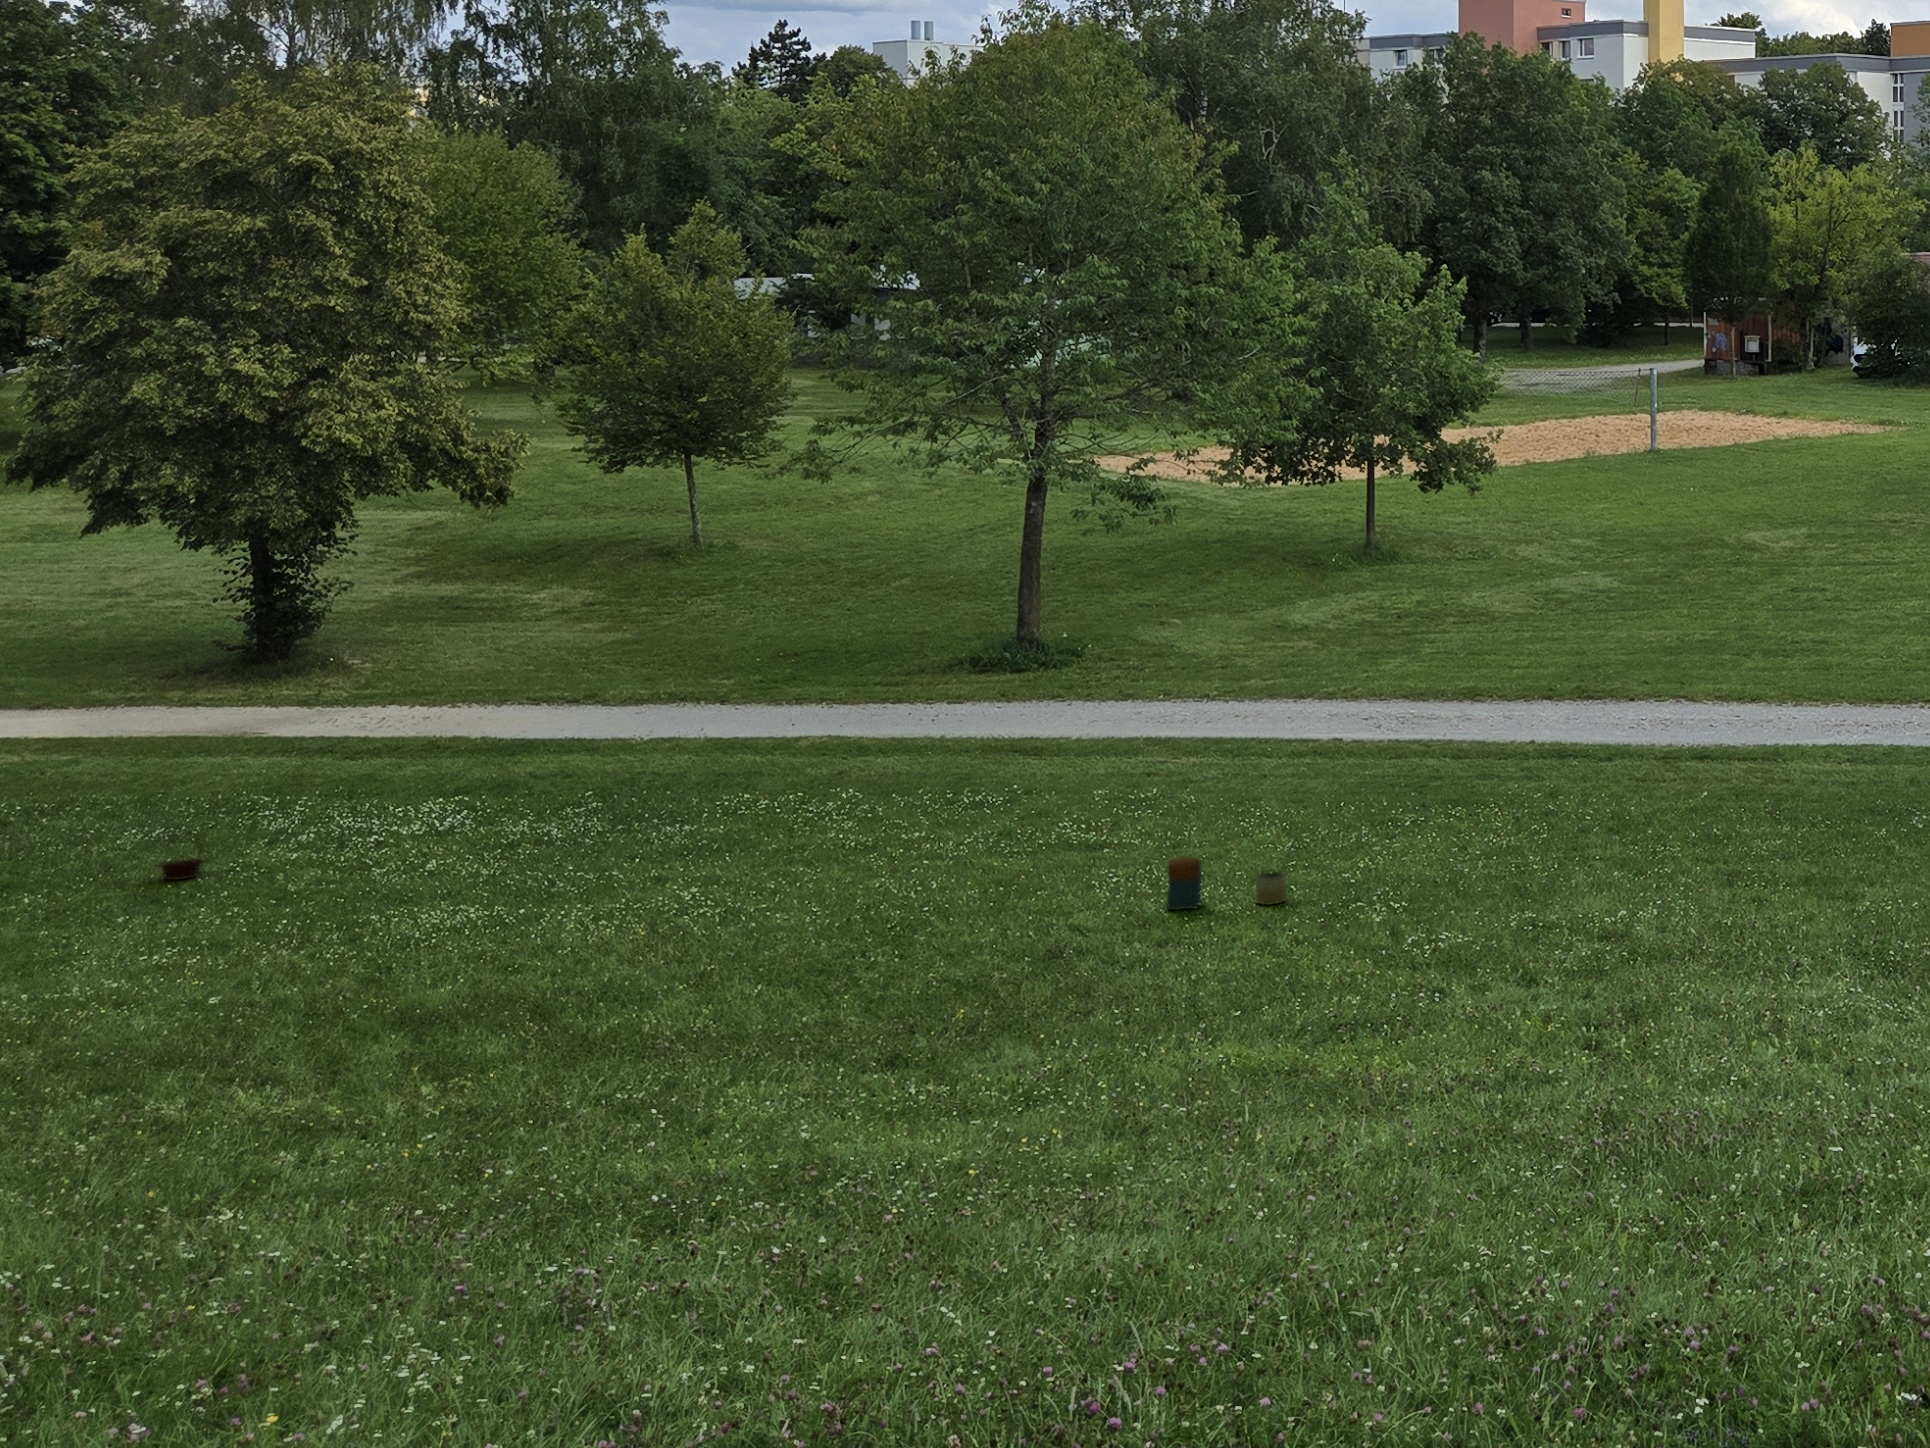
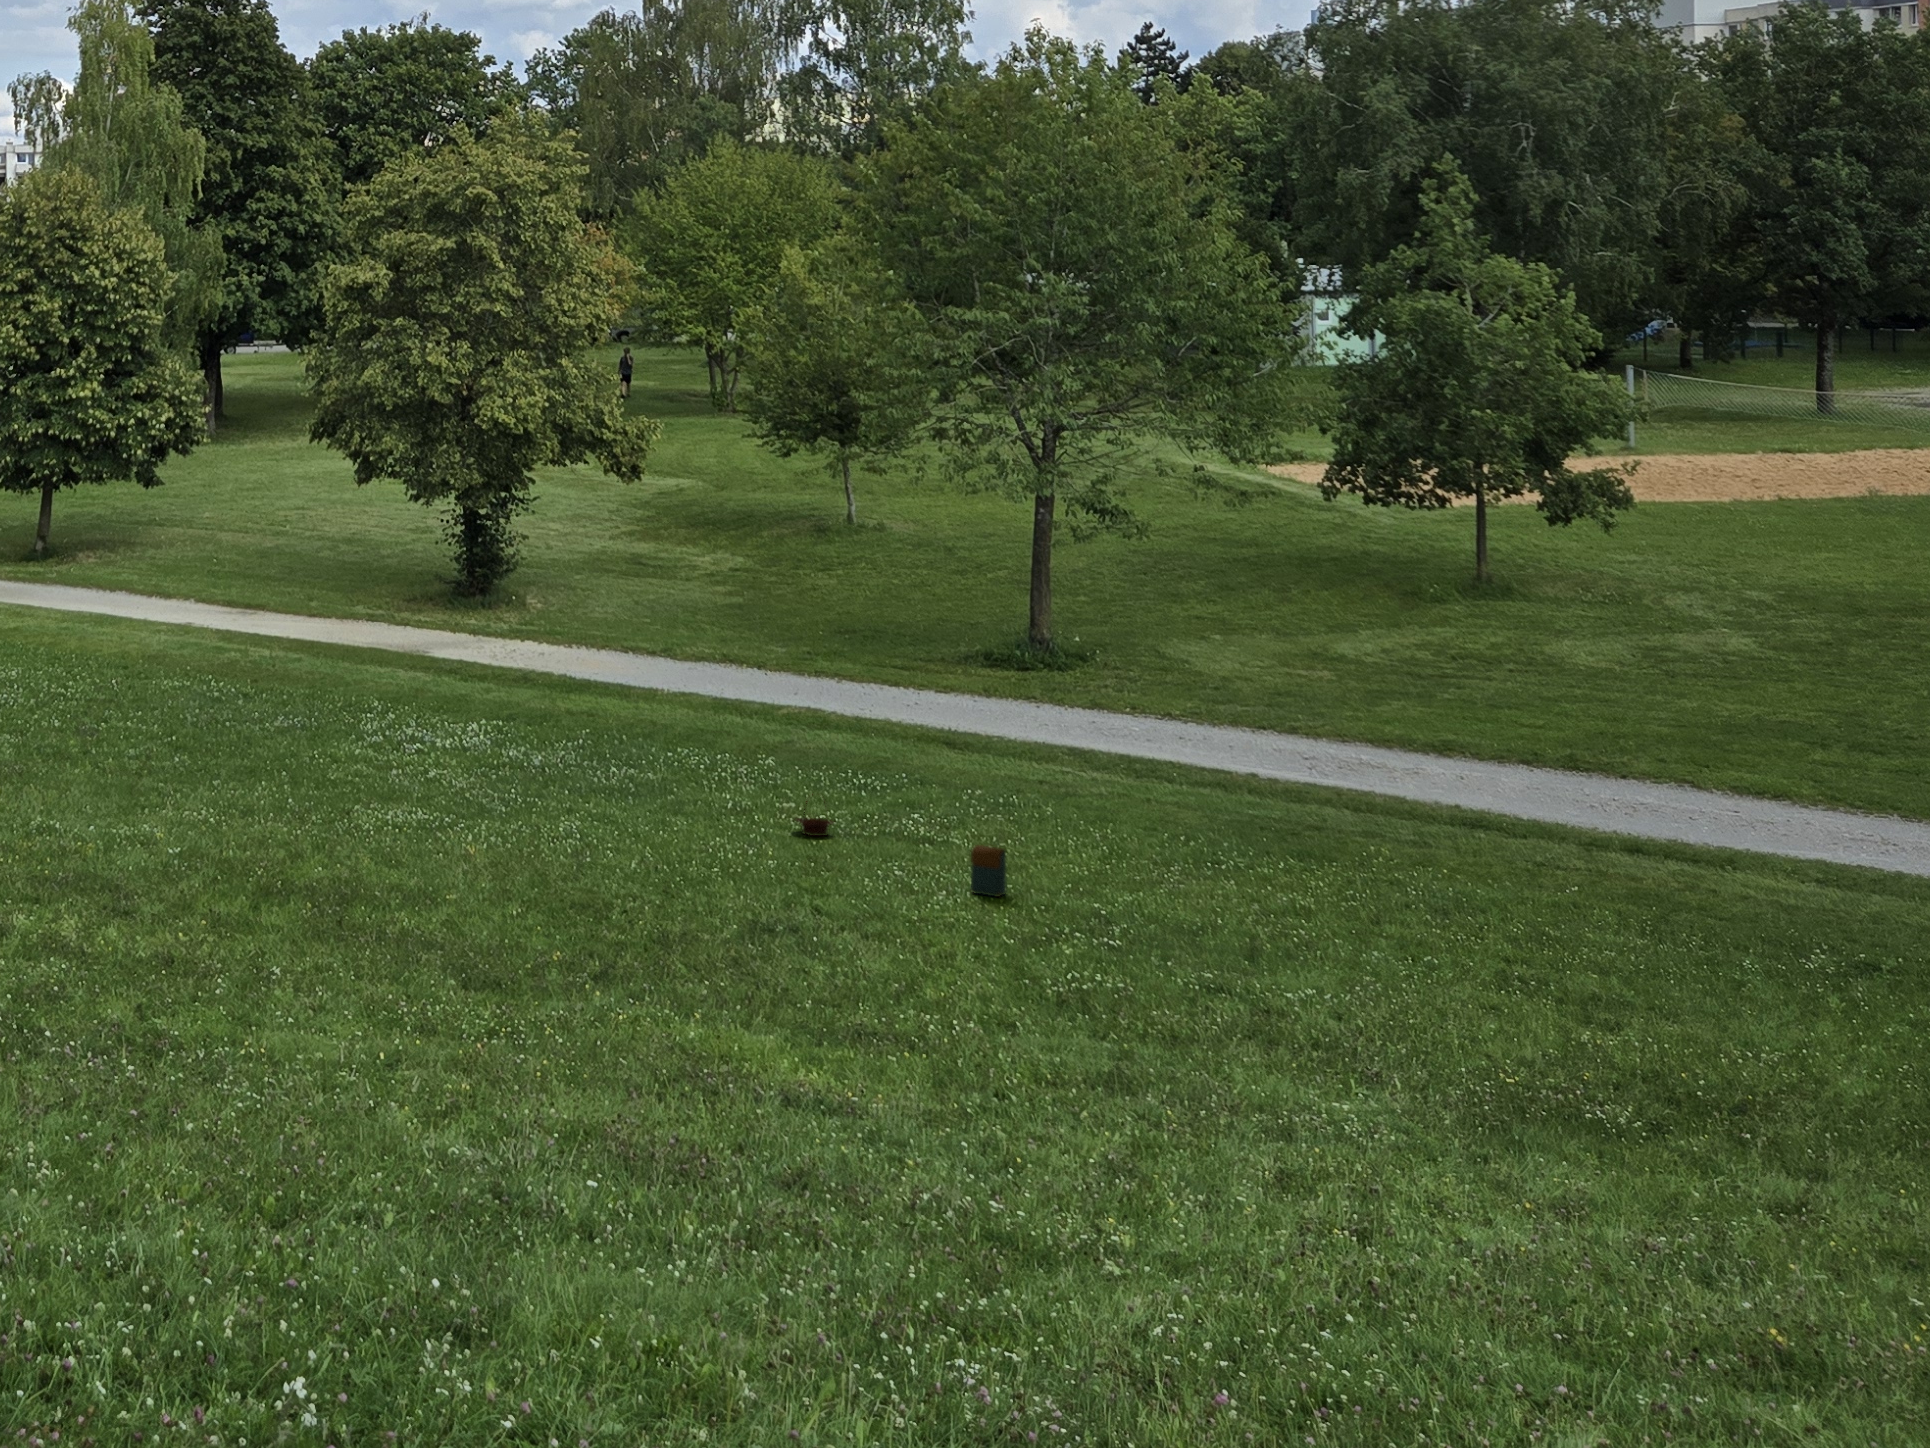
basket: present [157,841,208,880] -> present [797,794,833,836]
planter: present [1256,872,1286,905] -> none [1056,876,1087,908]

